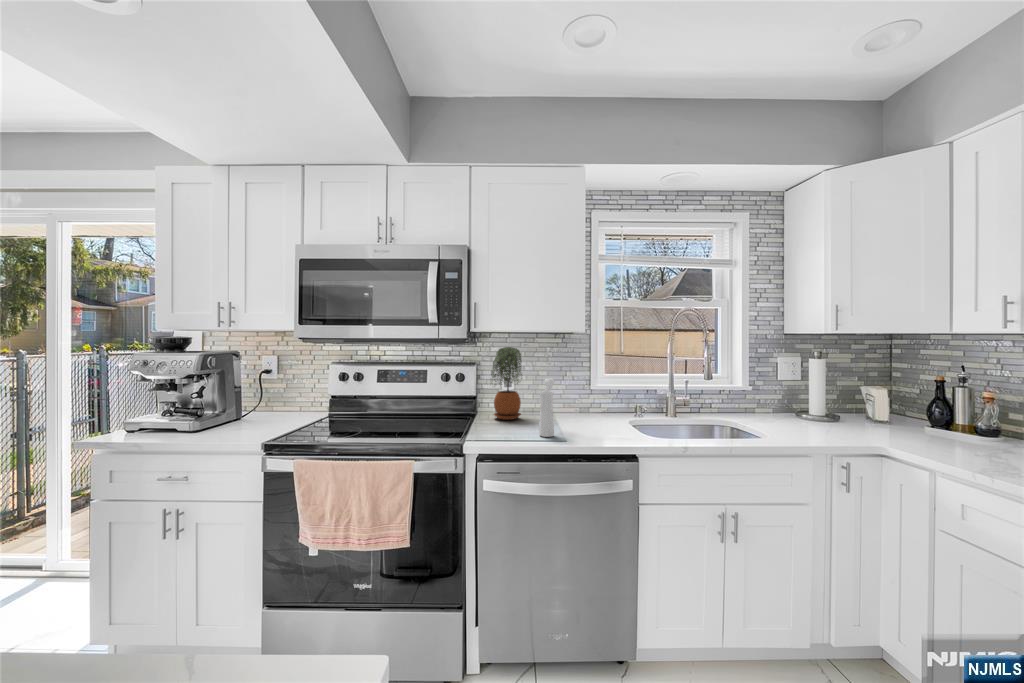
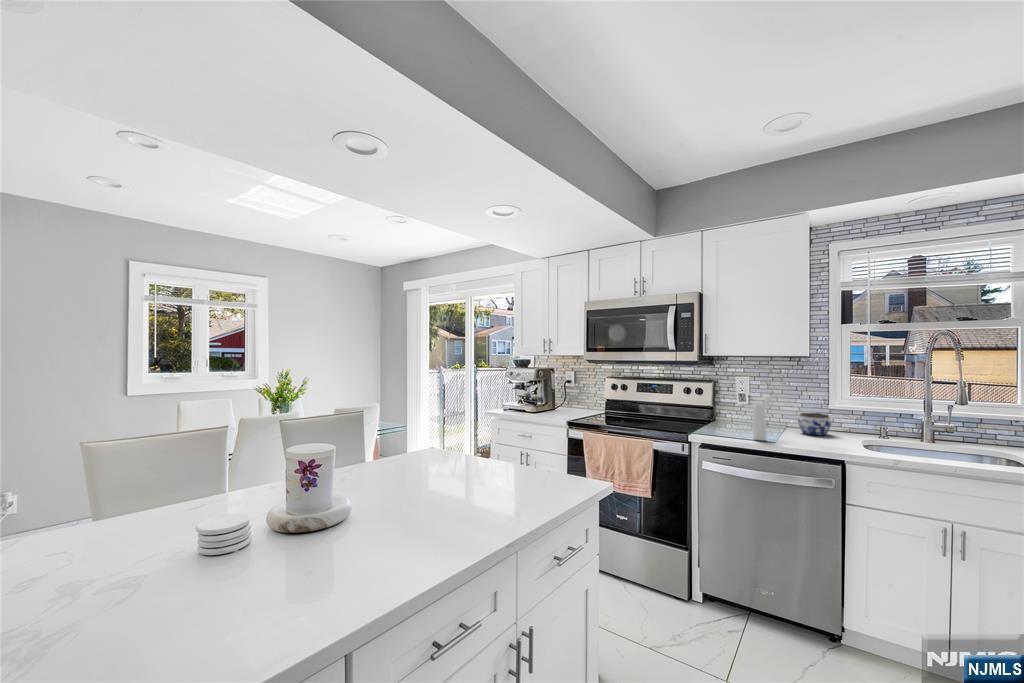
potted plant: present [492,347,522,420] -> none [723,368,753,428]
jar: none [568,395,599,420] -> present [798,413,831,435]

